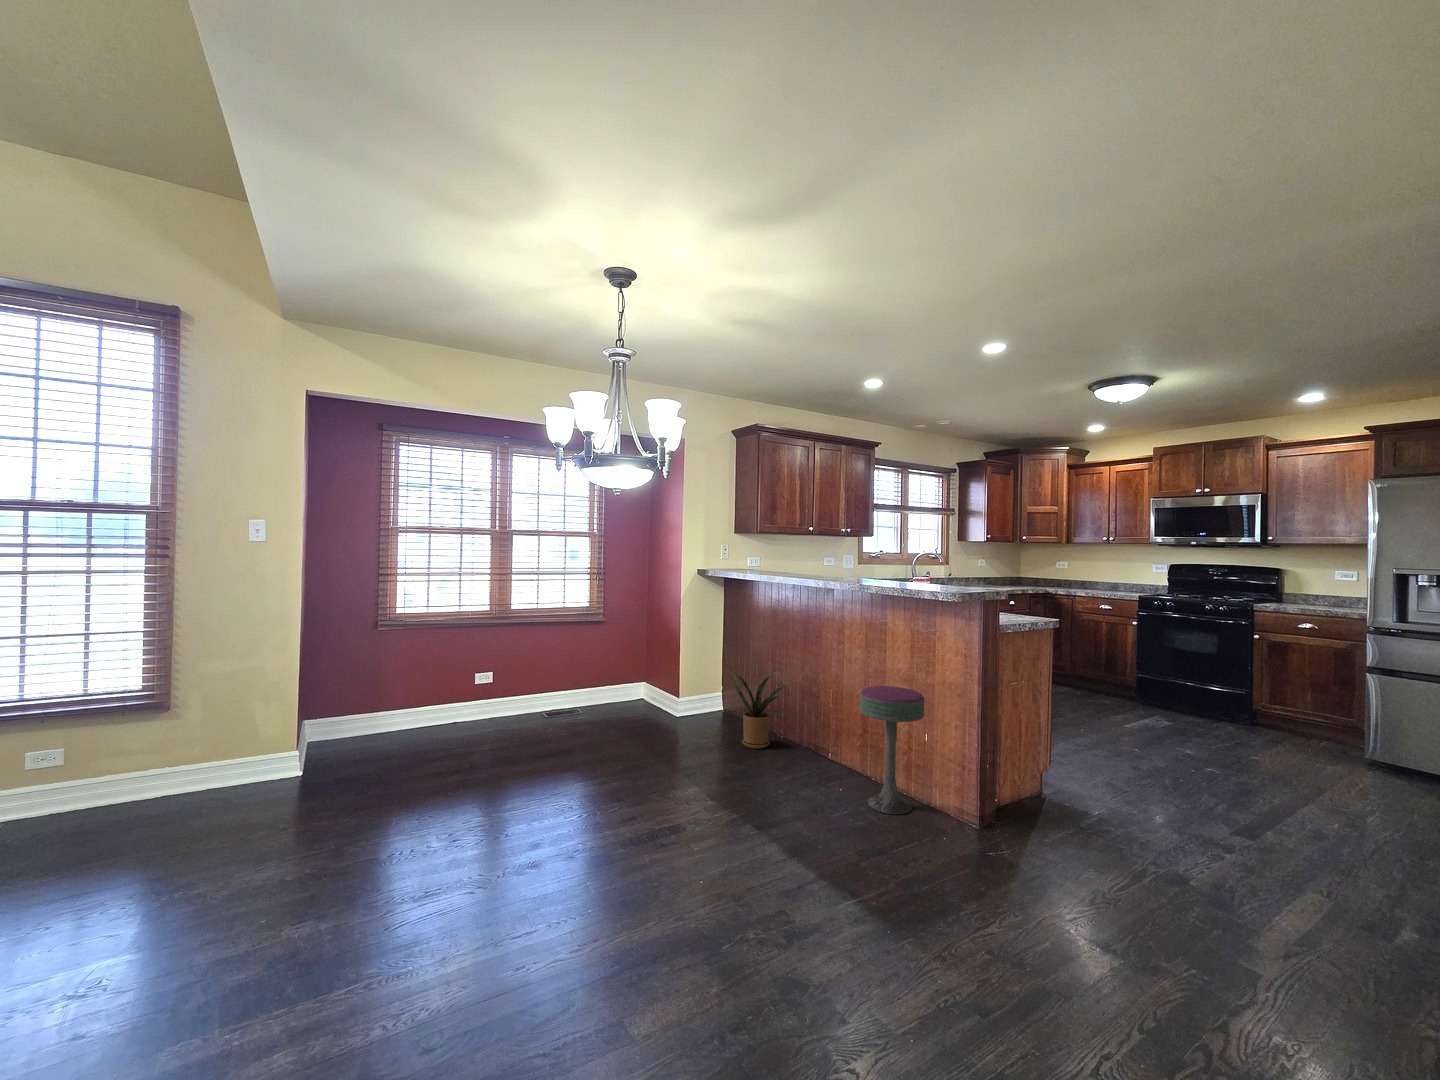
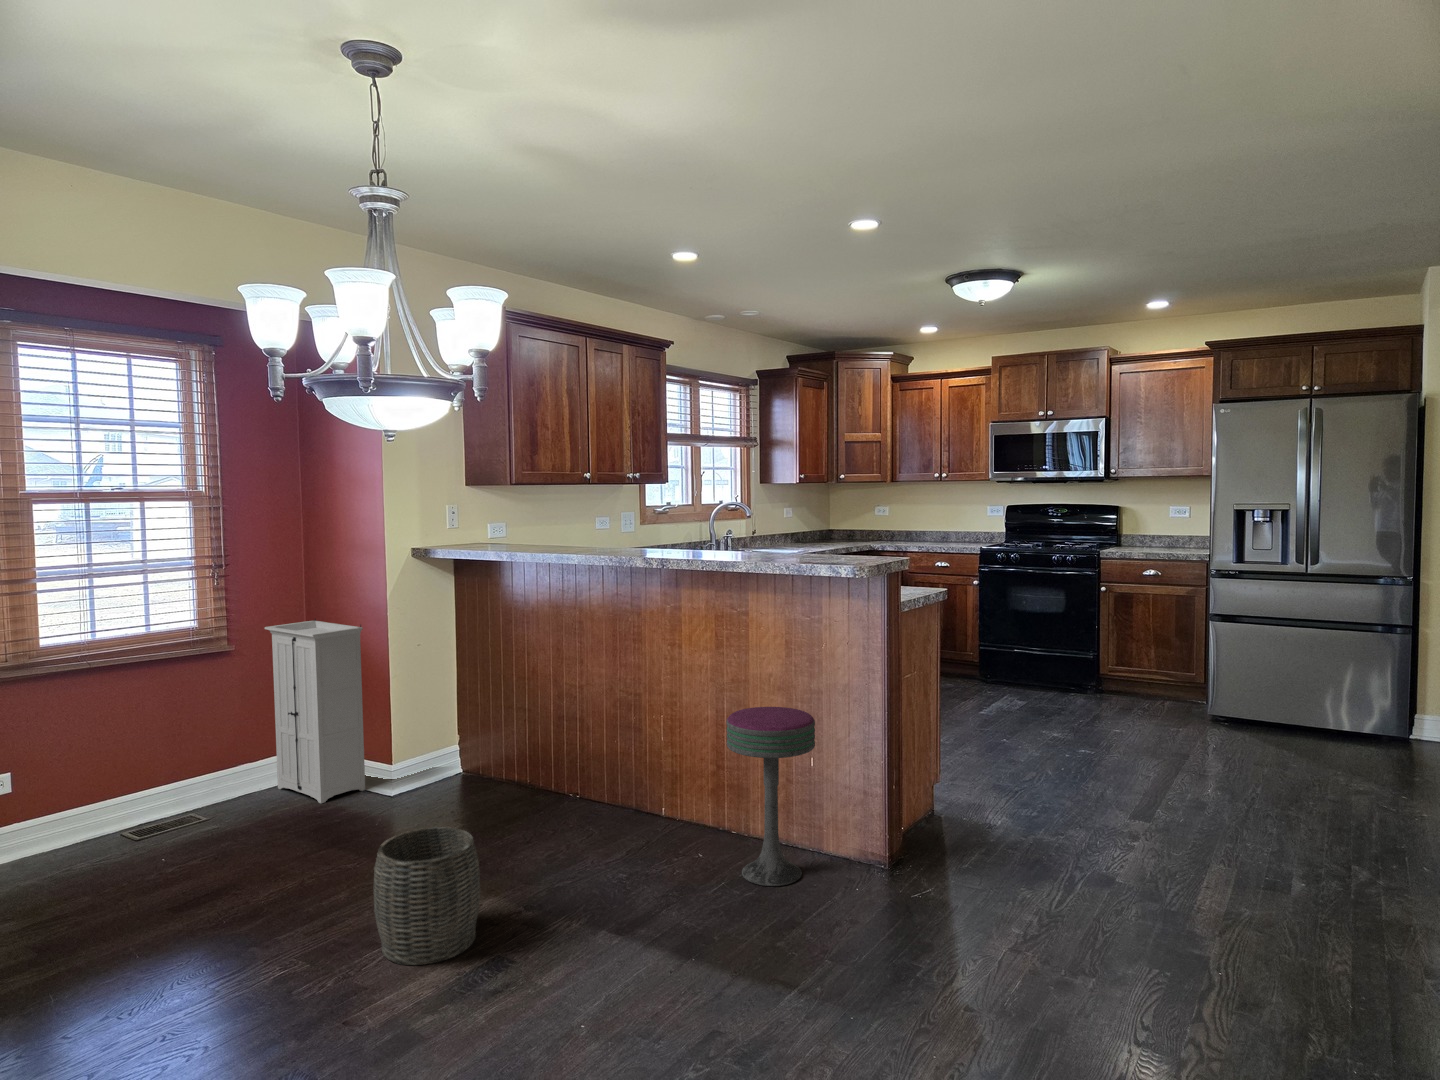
storage cabinet: none [621,607,669,716] -> present [265,619,365,803]
house plant: present [728,671,791,749] -> none [484,701,594,826]
woven basket: none [629,731,690,811] -> present [374,827,480,965]

